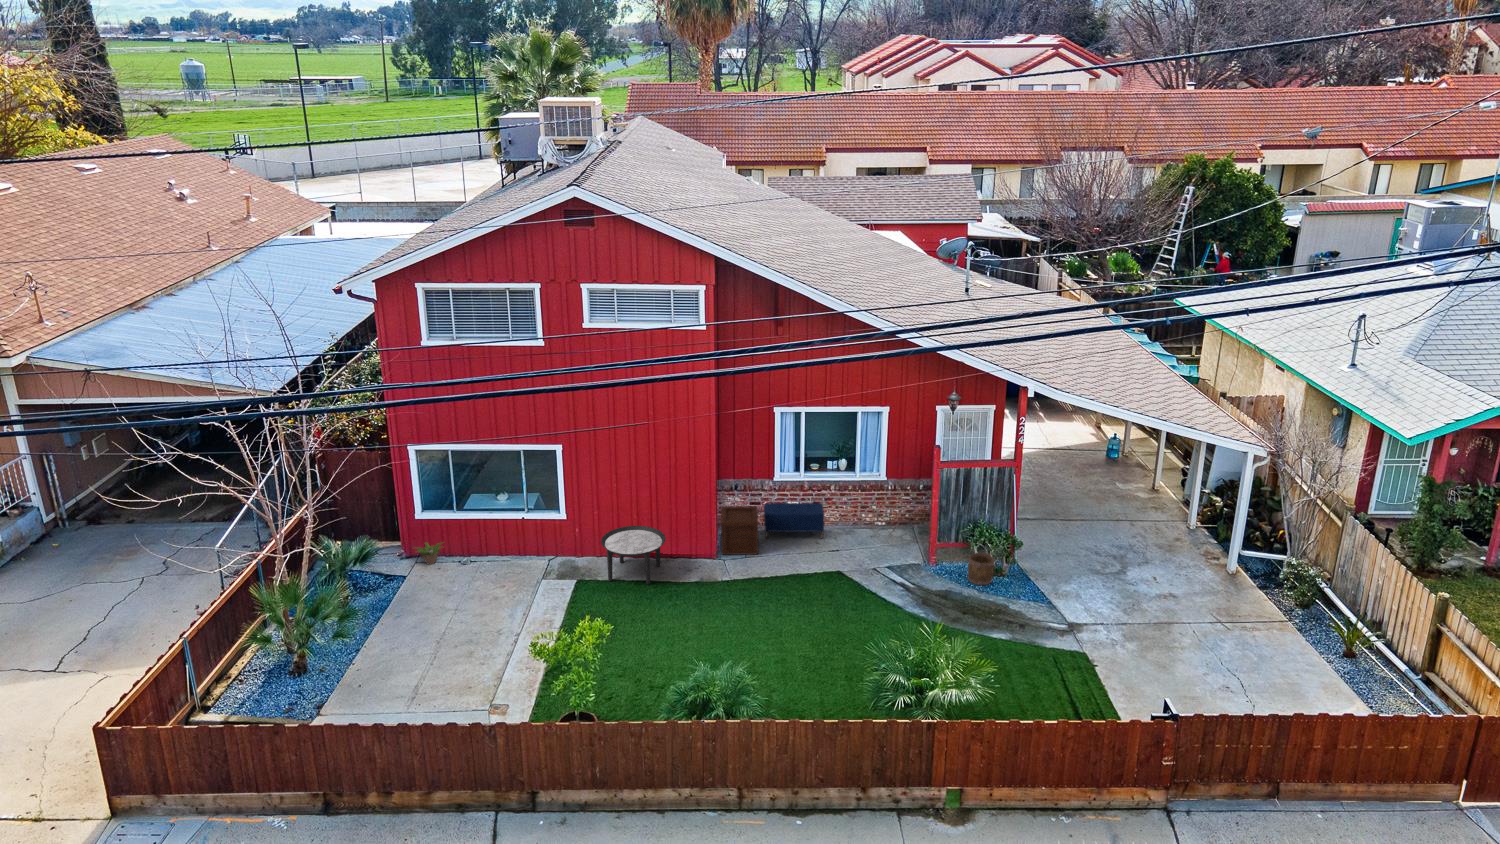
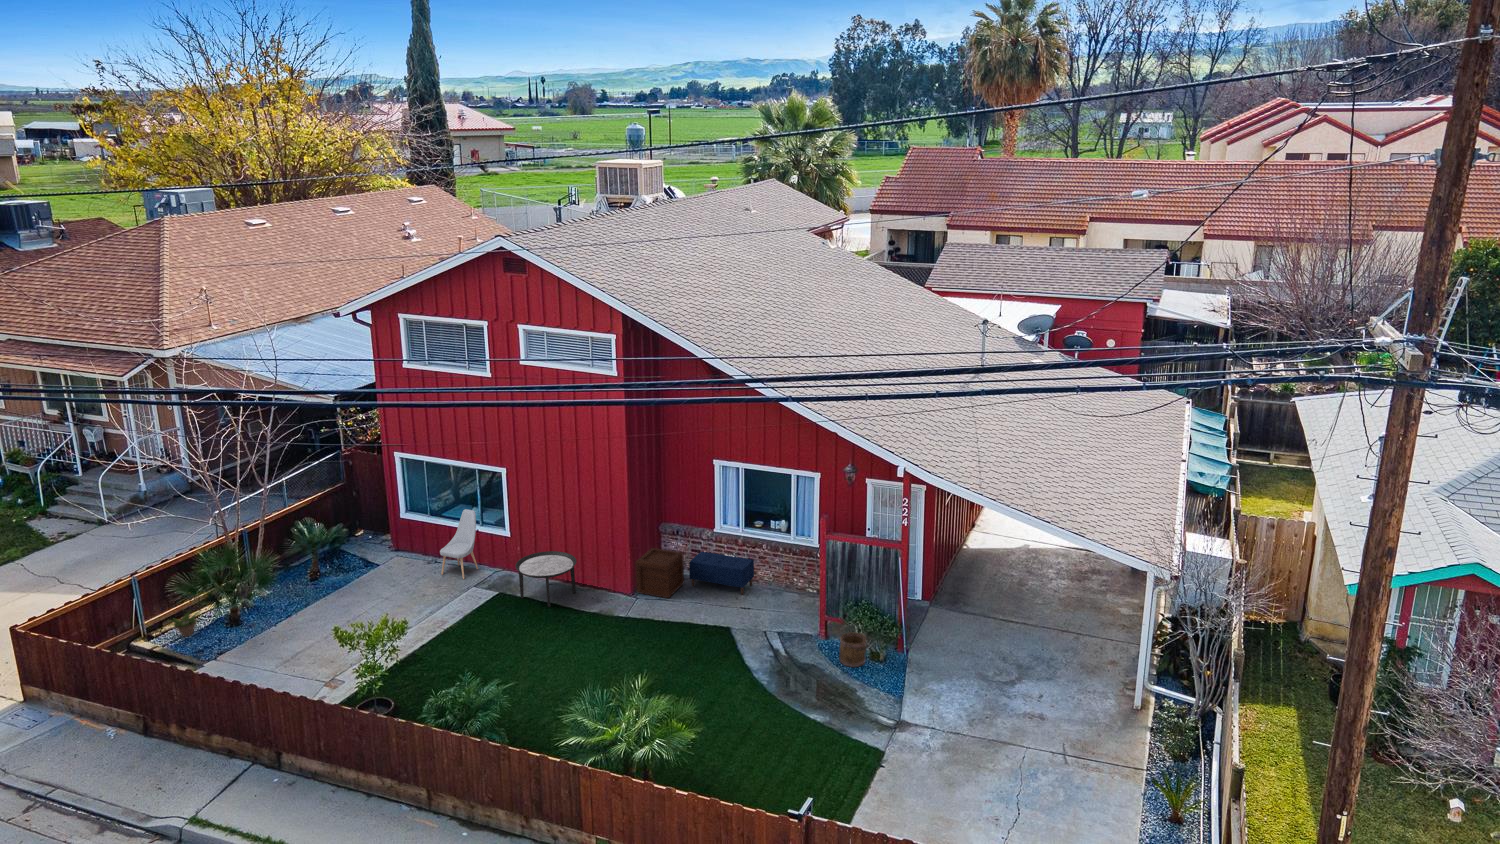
chair: none [493,497,530,573] -> present [440,509,478,579]
decorative plant: present [416,543,442,564] -> present [168,610,199,637]

